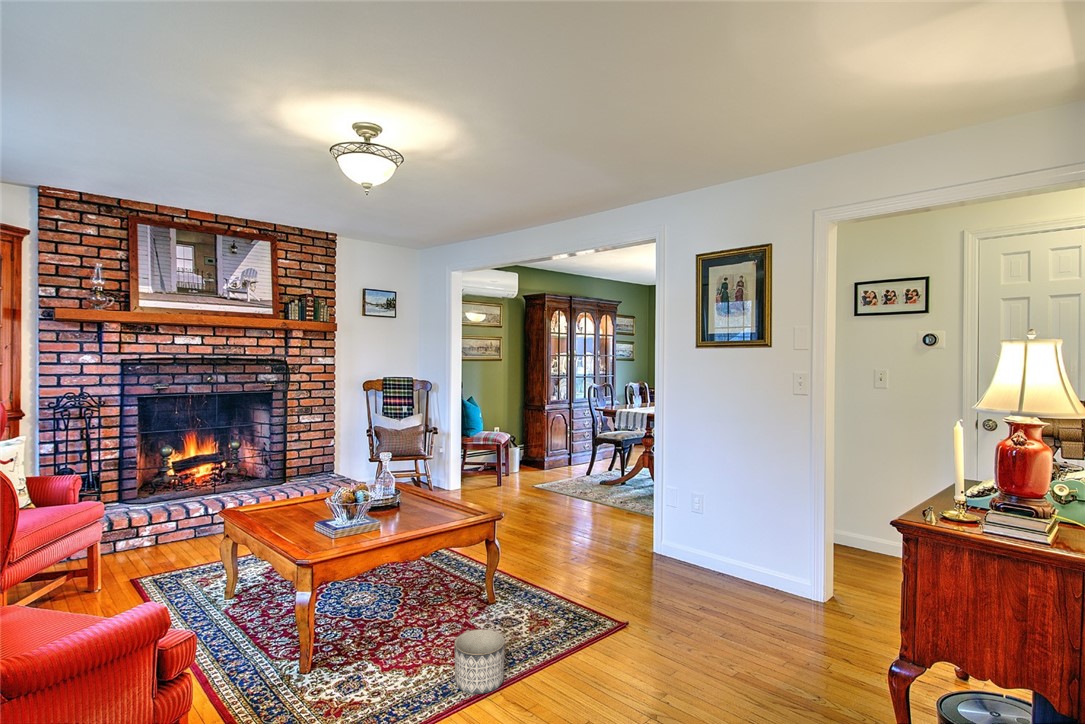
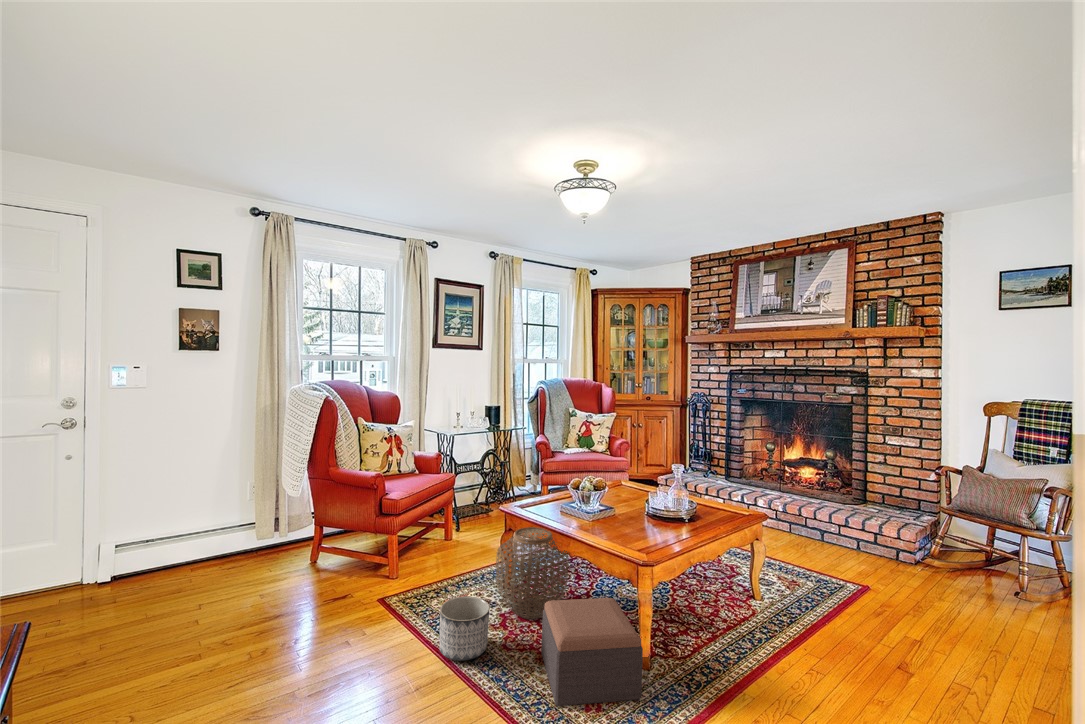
woven basket: none [357,563,440,663] -> present [496,527,568,619]
footstool: none [473,567,547,643] -> present [541,598,643,706]

